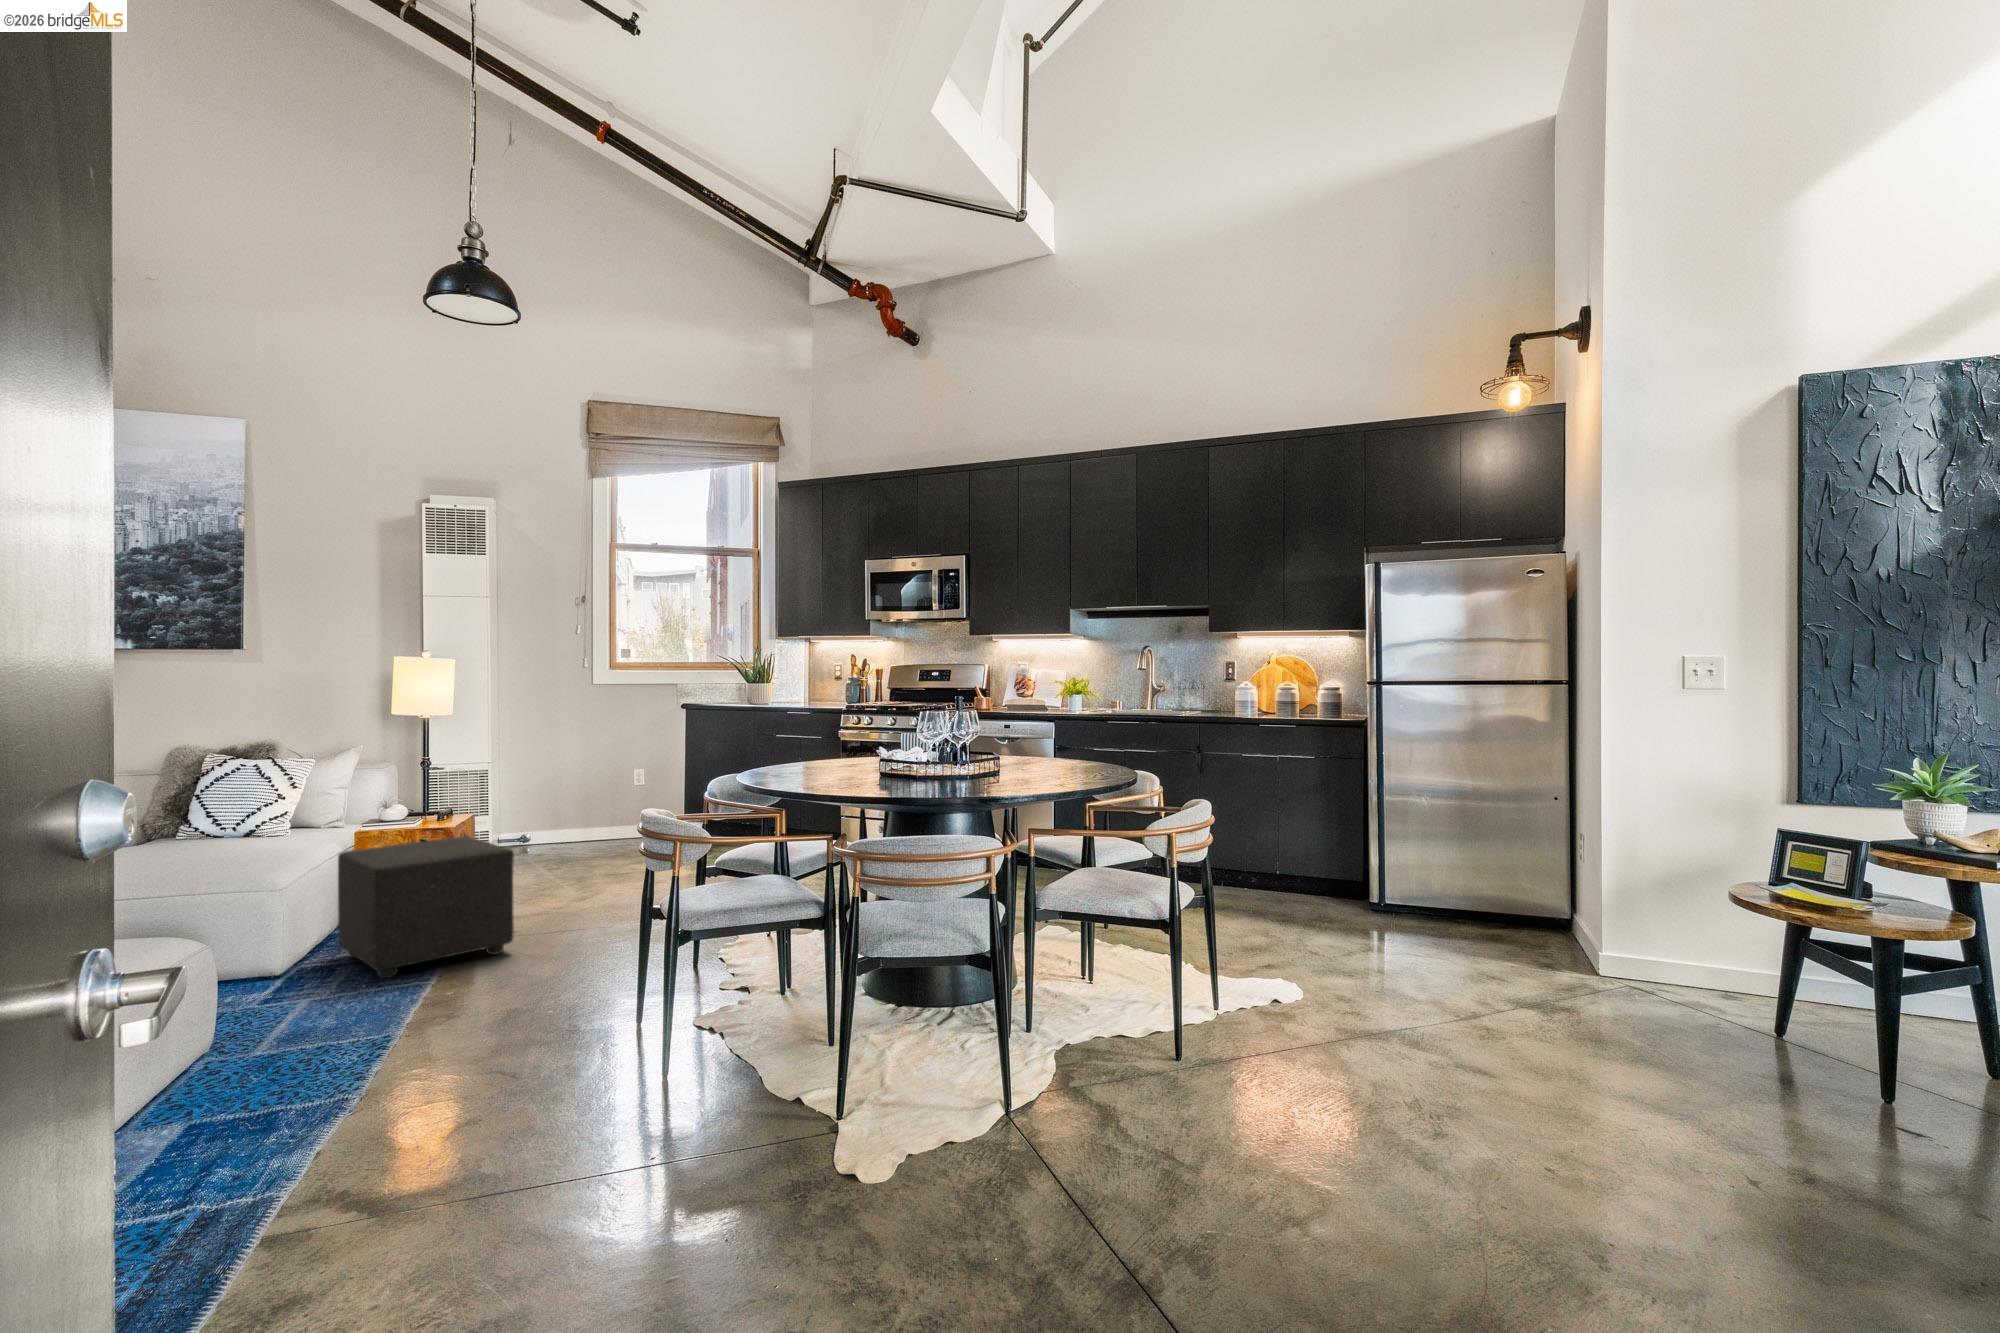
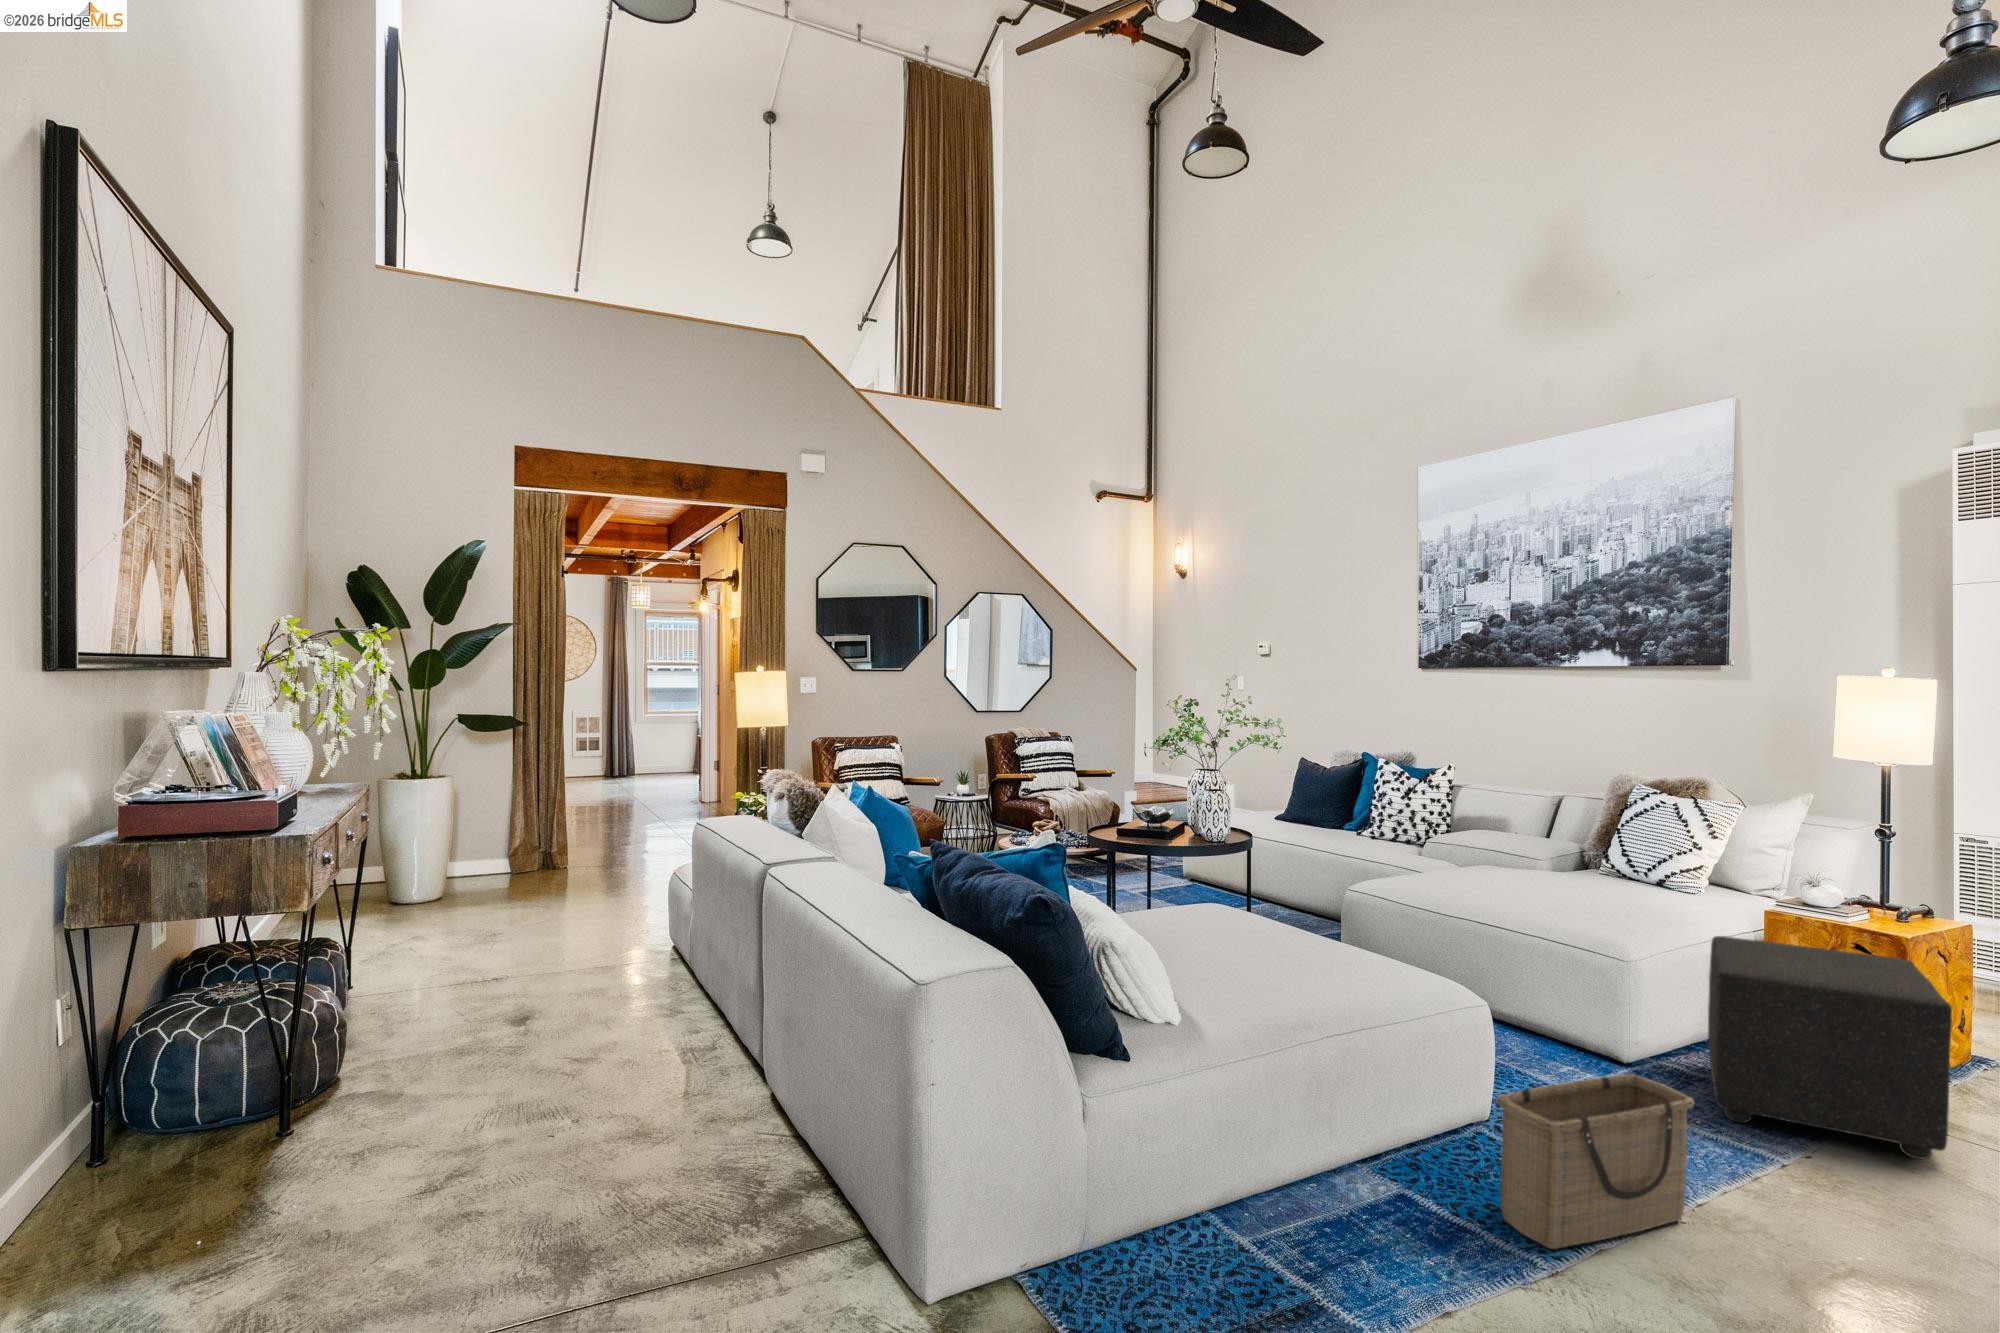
basket: none [286,946,415,1095] -> present [1496,1074,1694,1249]

